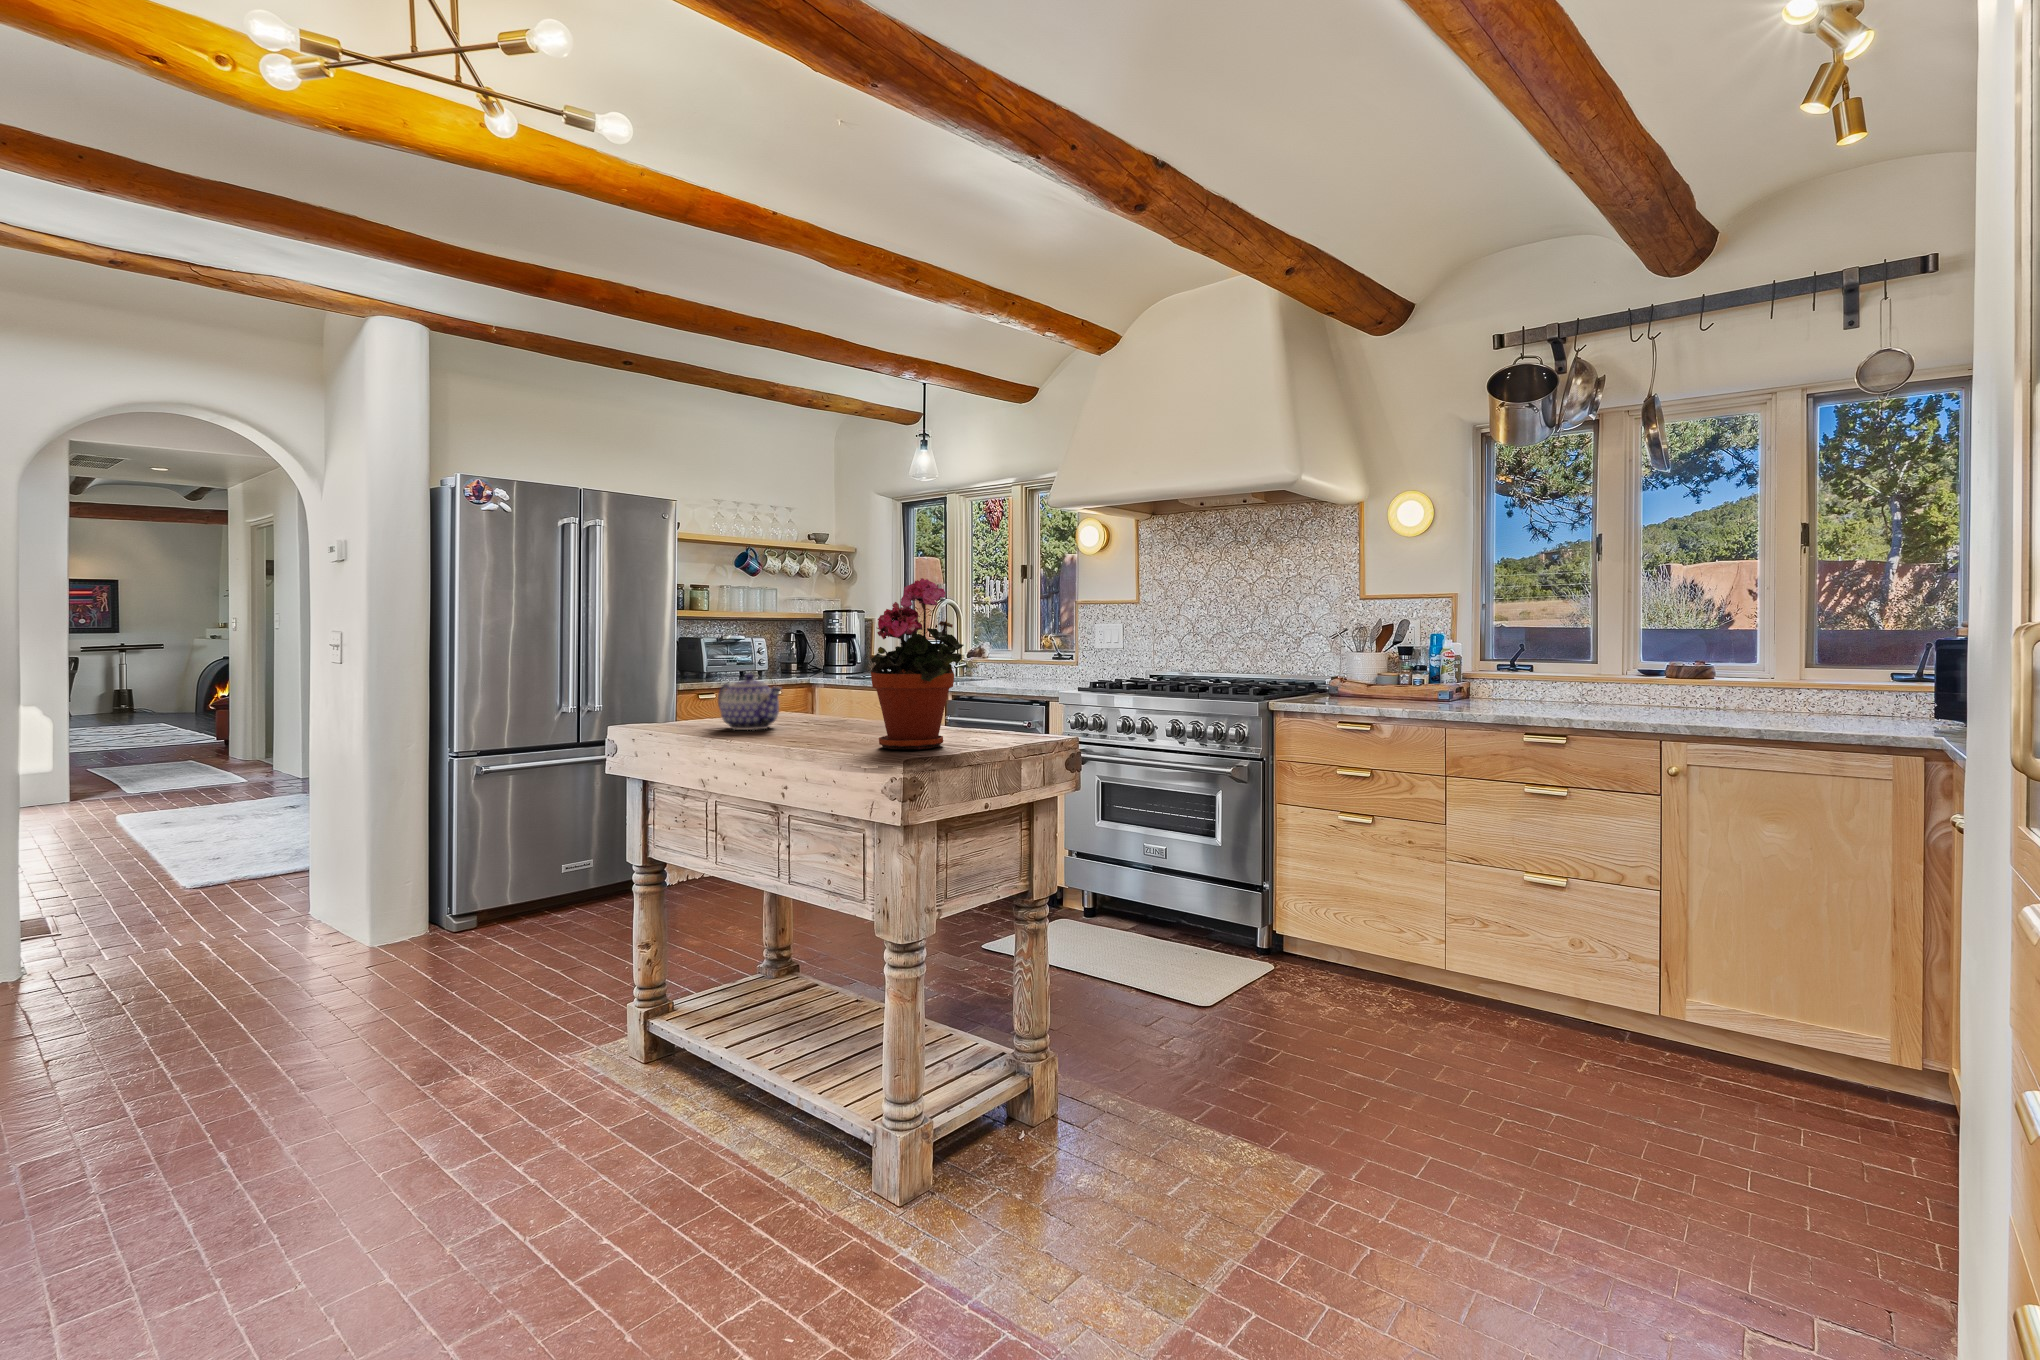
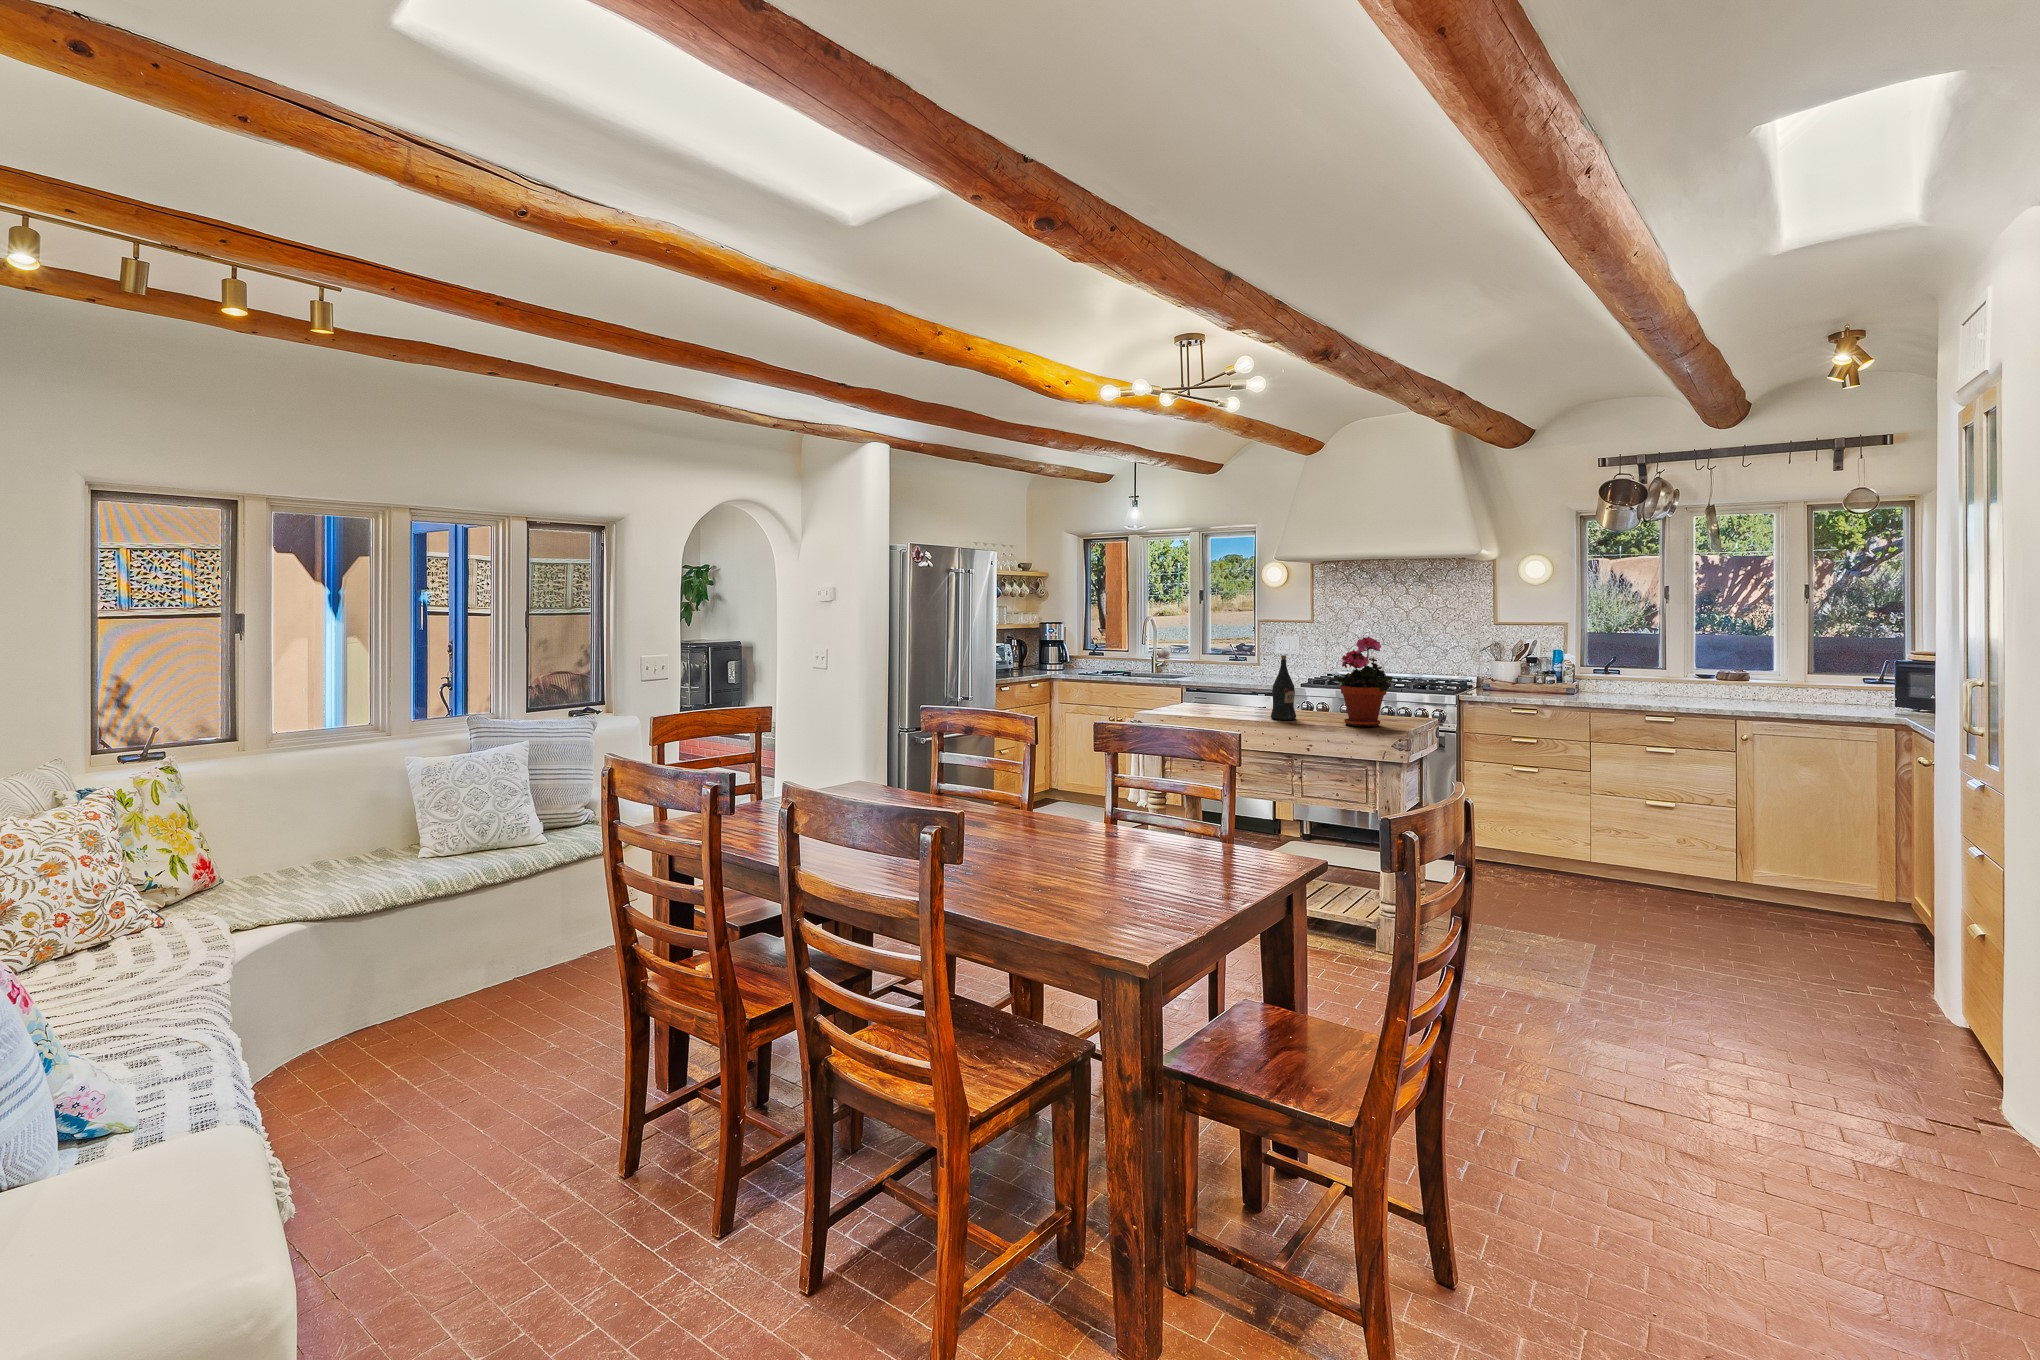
wine bottle: none [794,619,840,736] -> present [1271,655,1296,720]
teapot: present [718,674,781,730] -> none [1203,684,1255,716]

